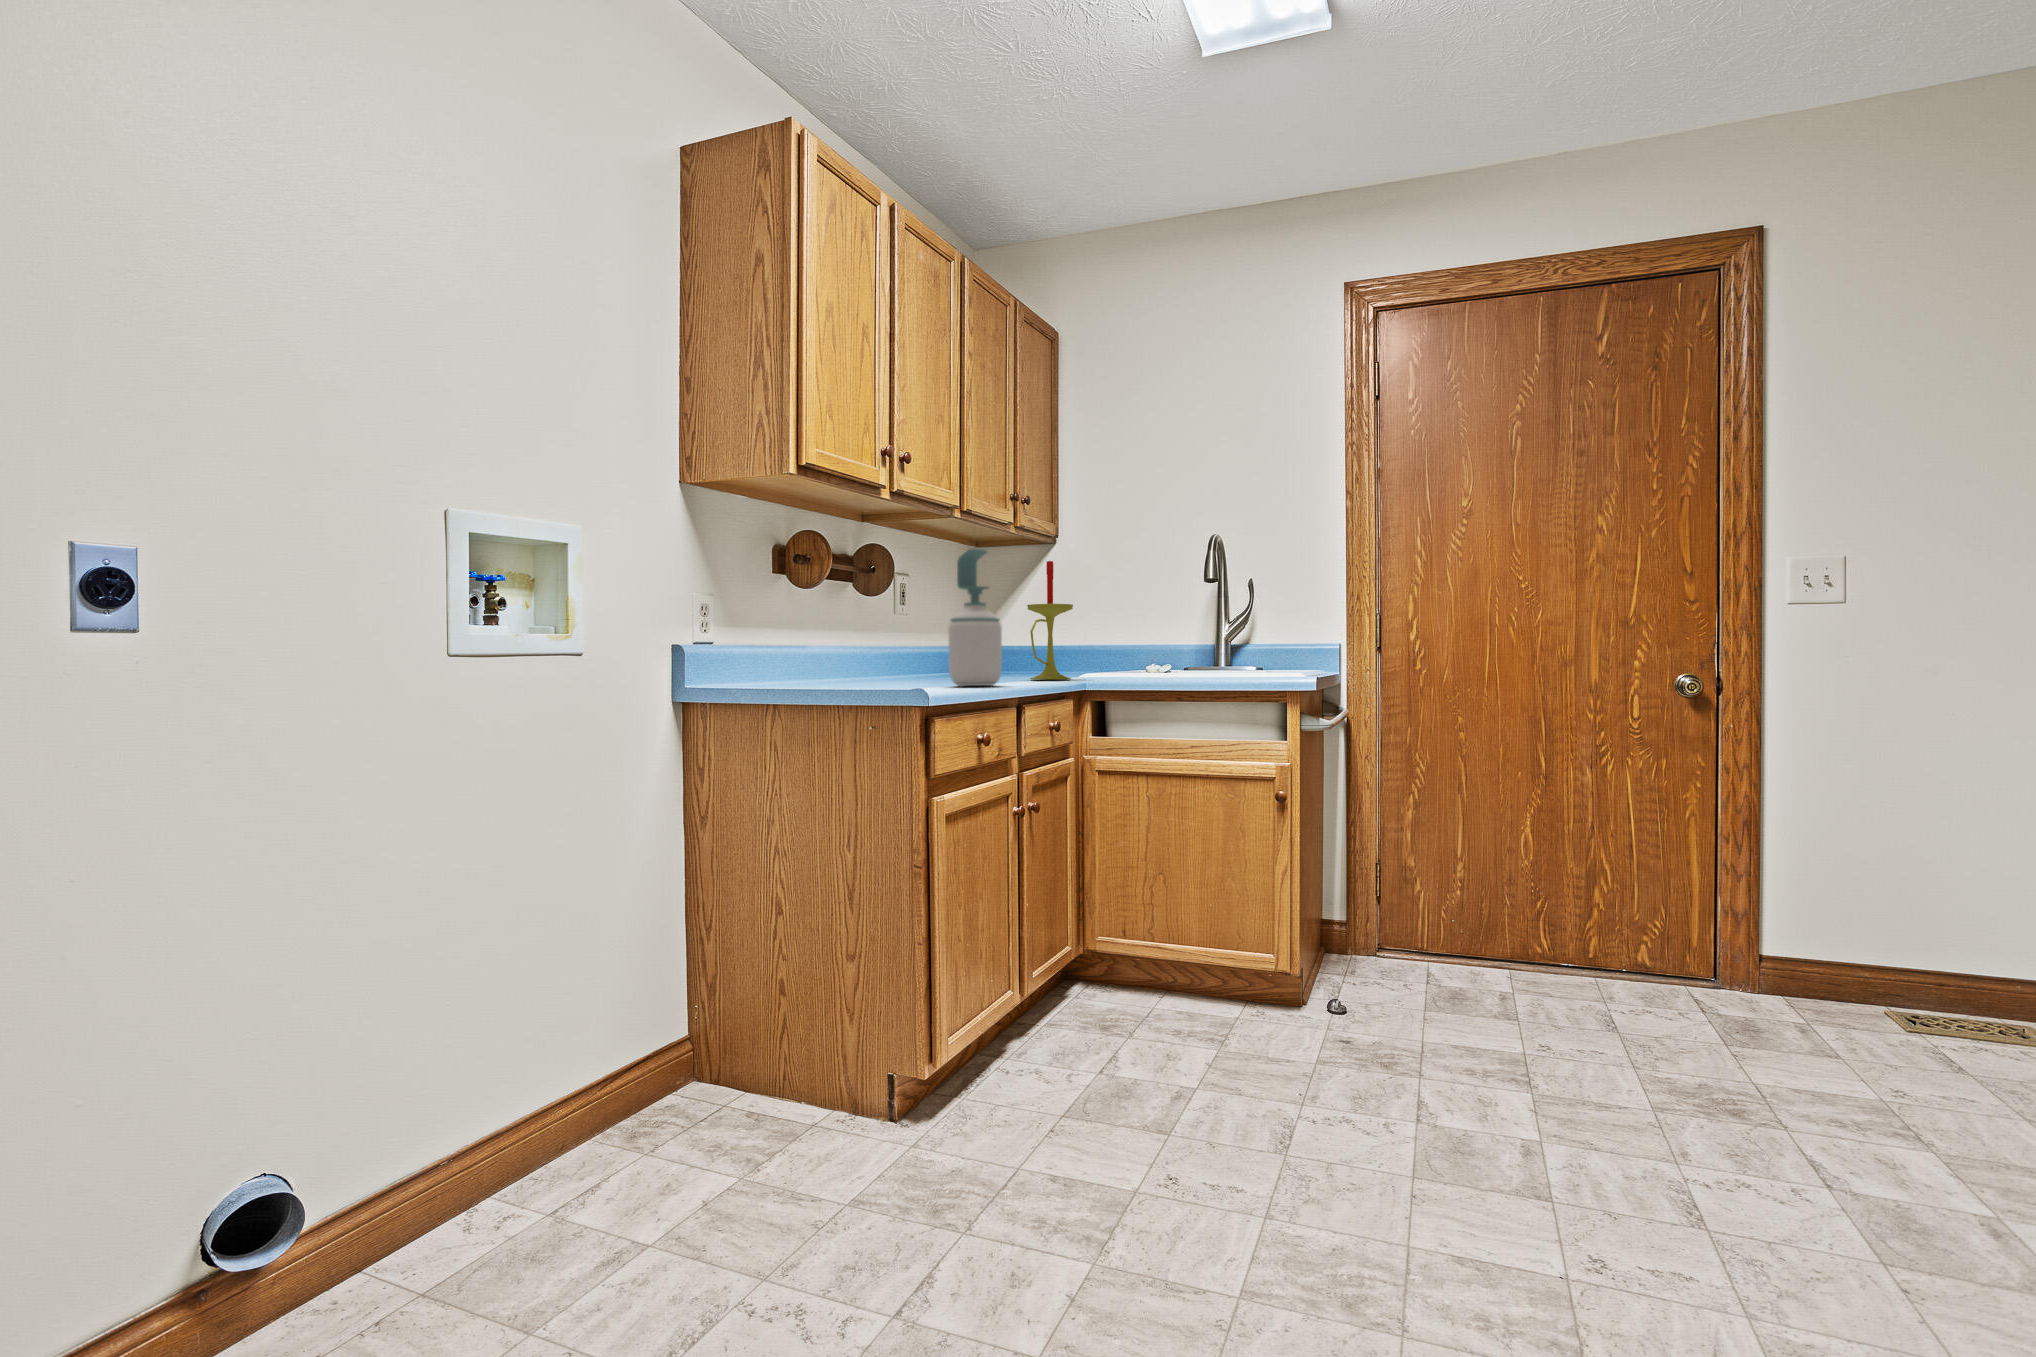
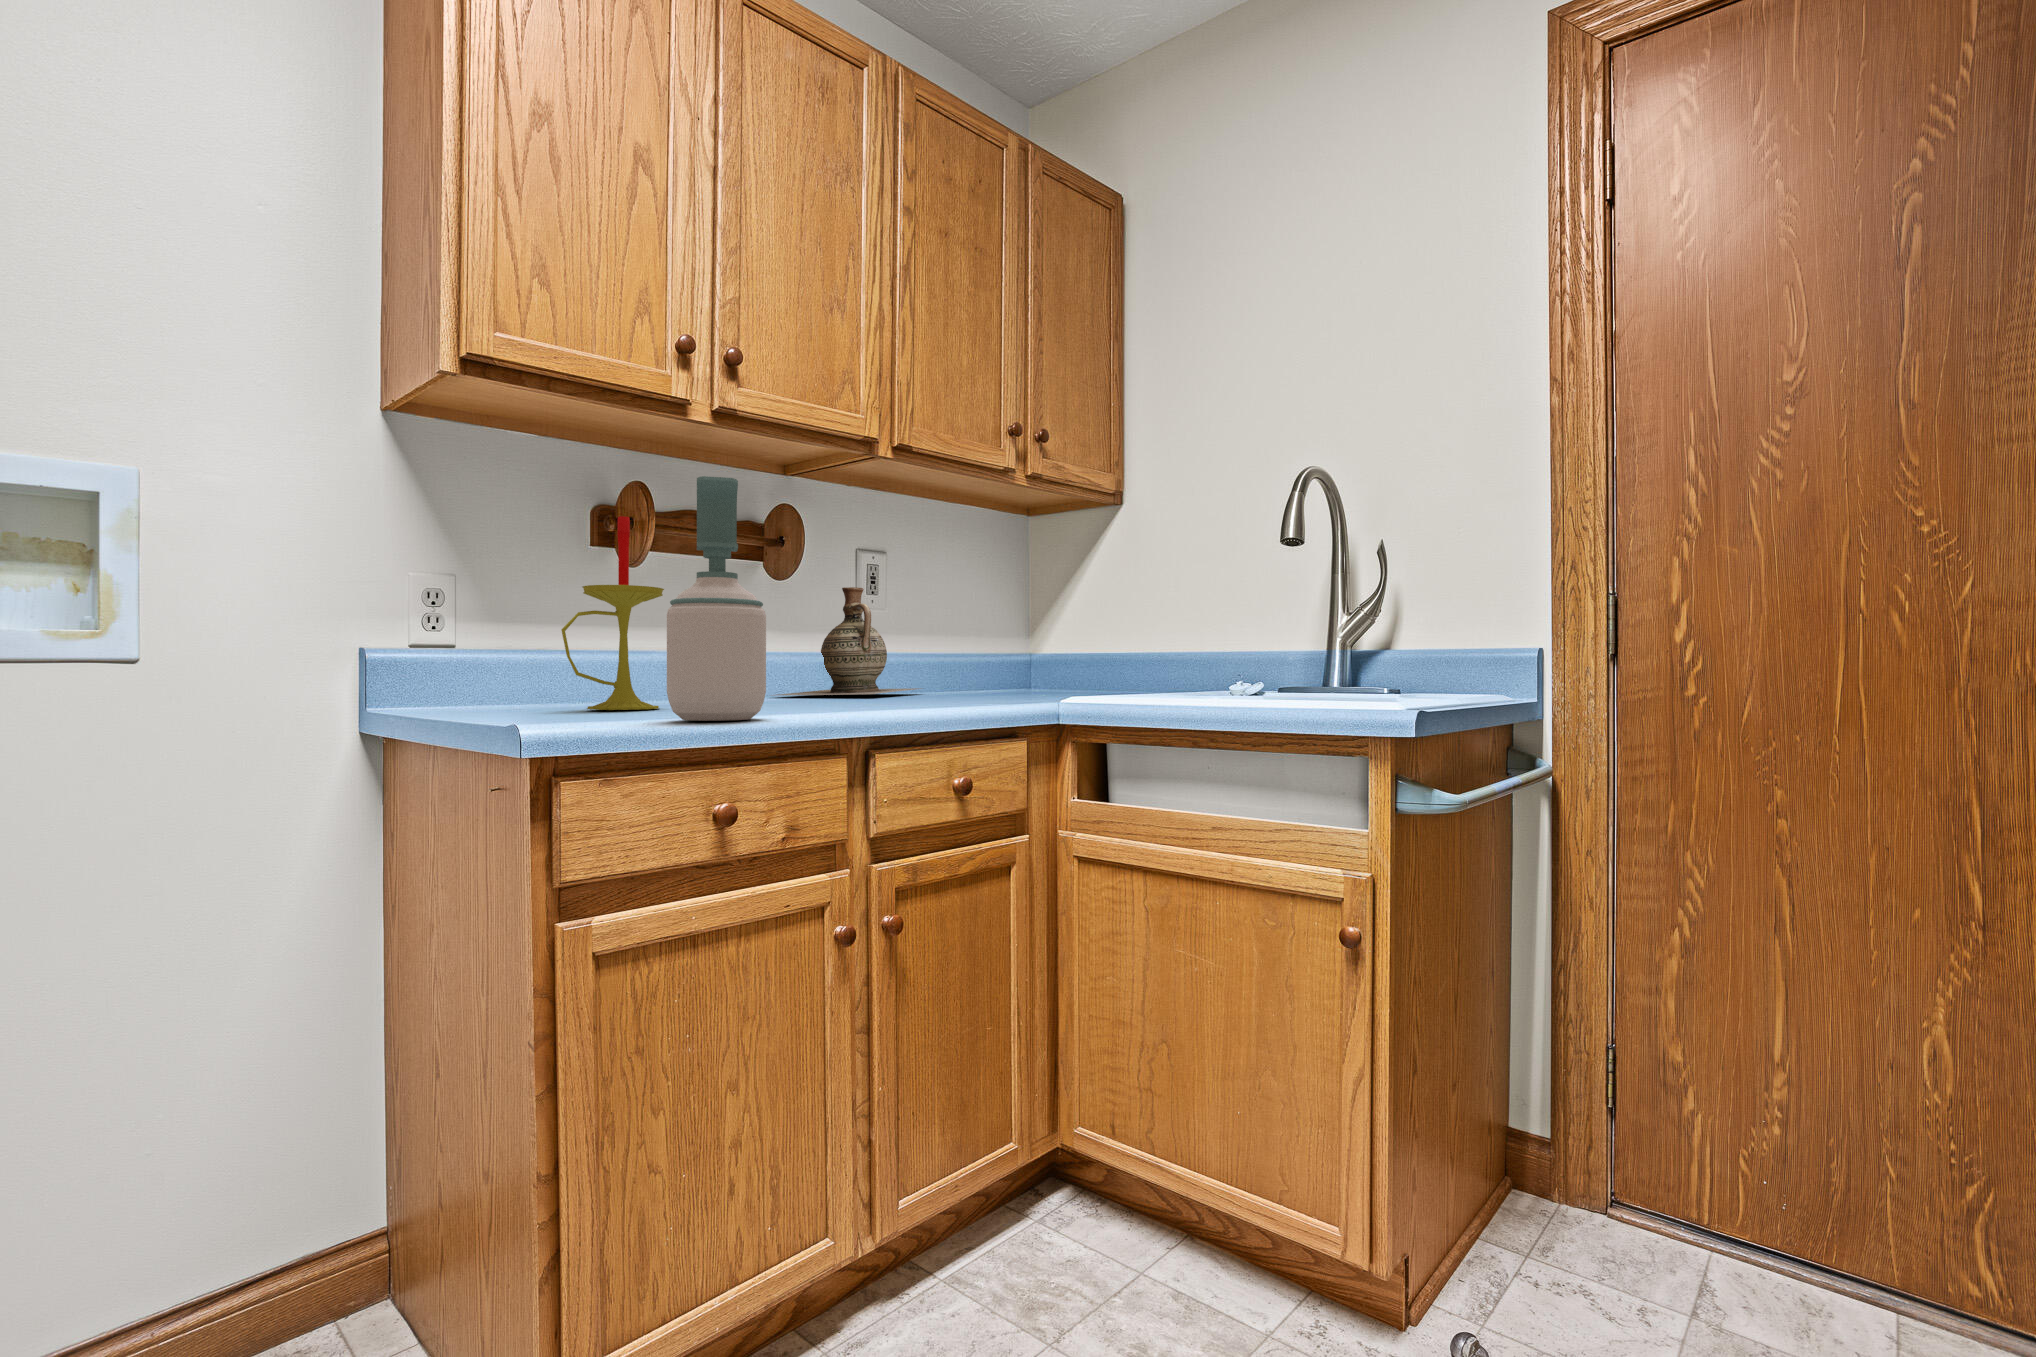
candle: present [1027,561,1073,679] -> present [562,516,664,710]
ceramic jug: none [861,601,954,676] -> present [774,587,919,696]

